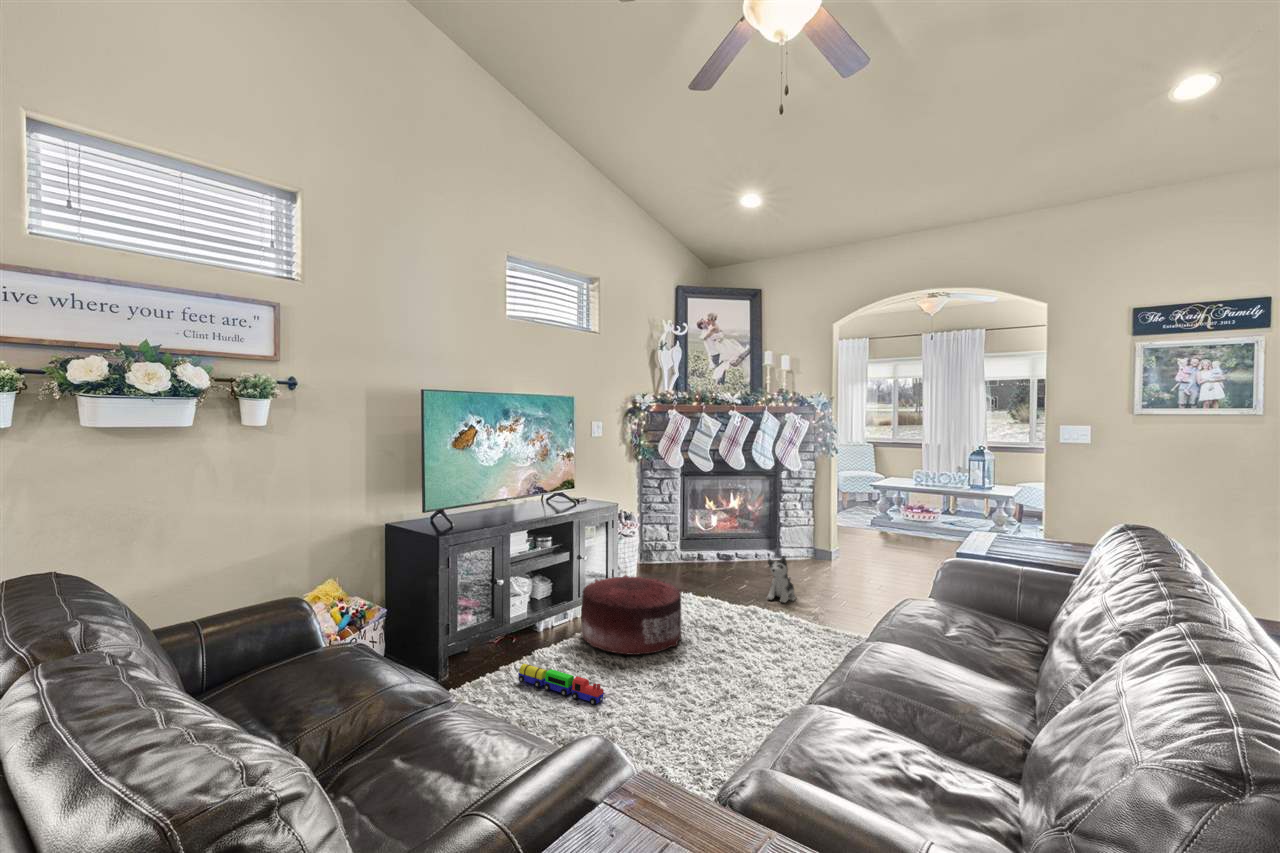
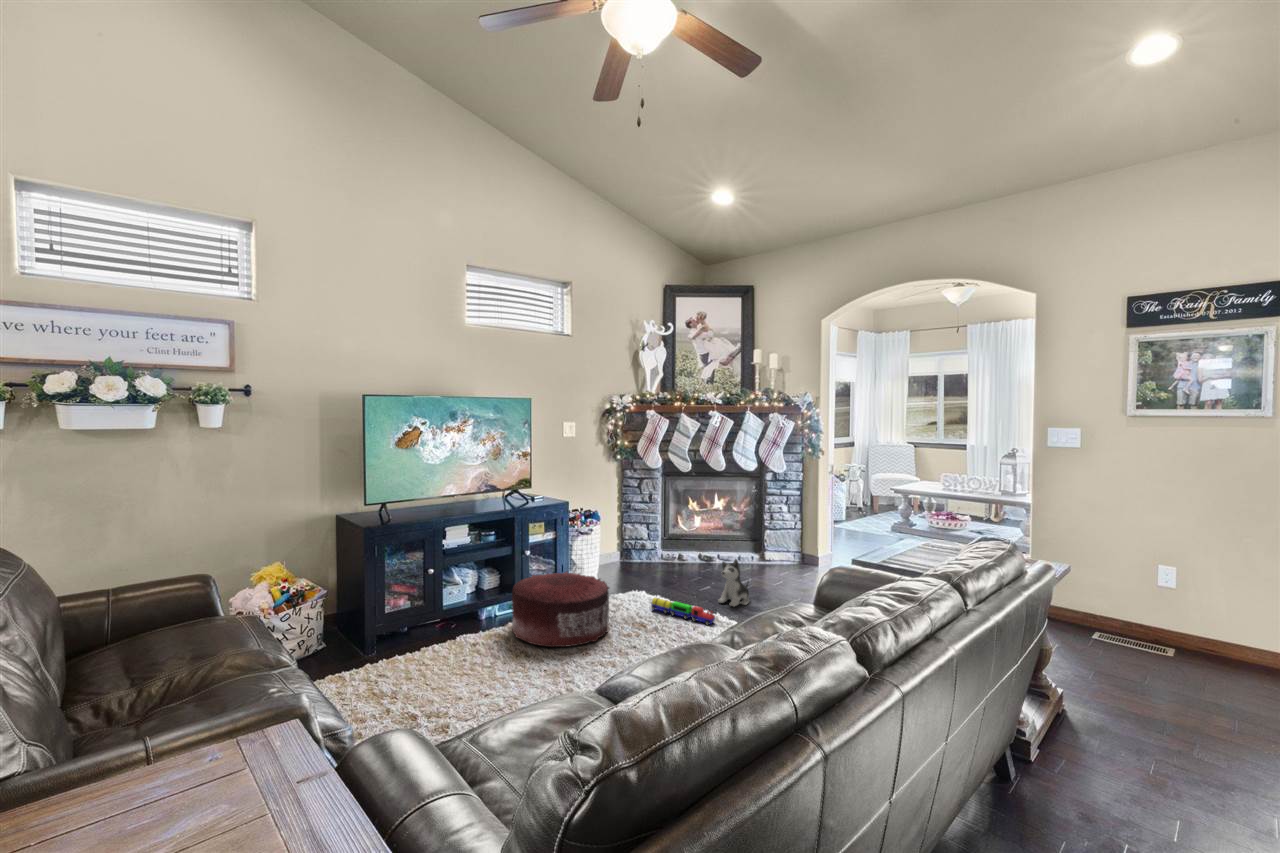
toy train: present [518,664,604,705] -> present [651,598,715,625]

